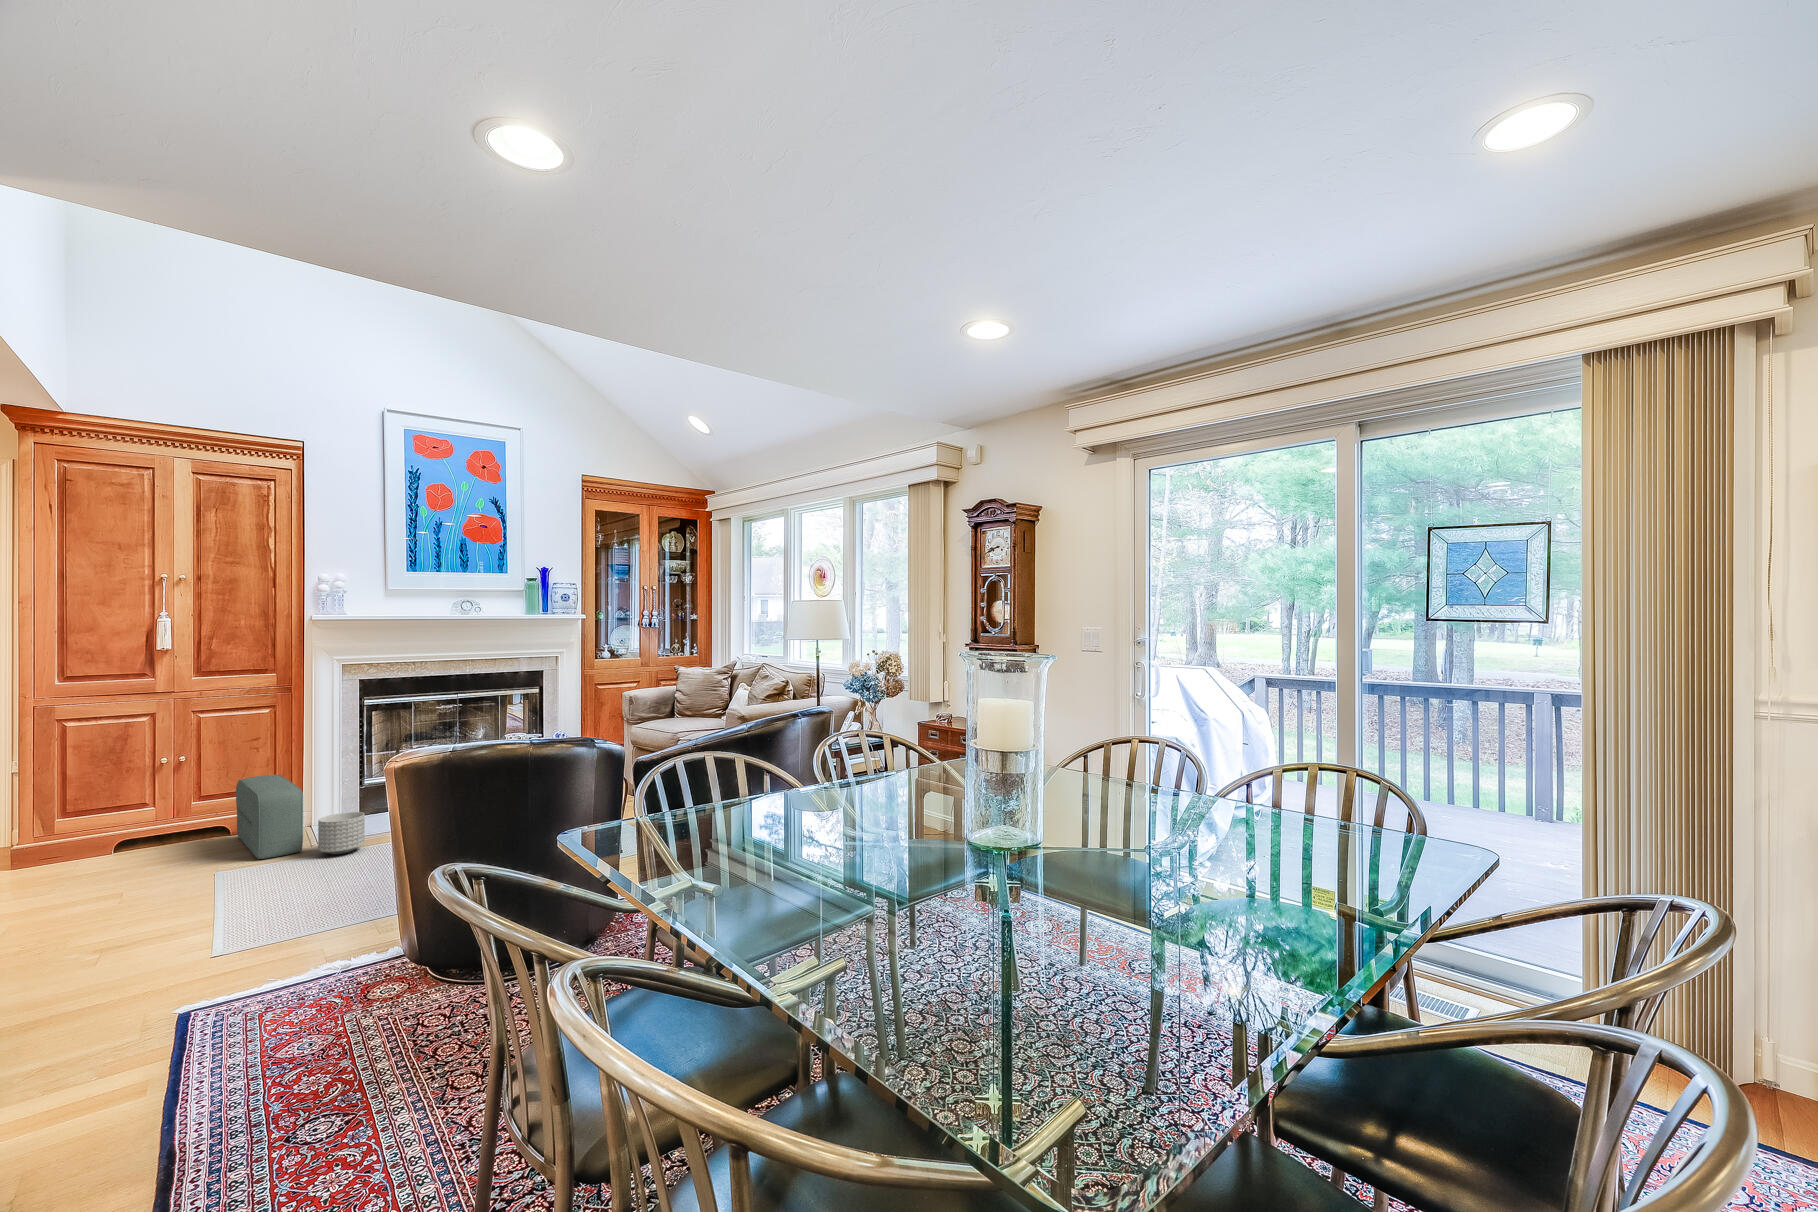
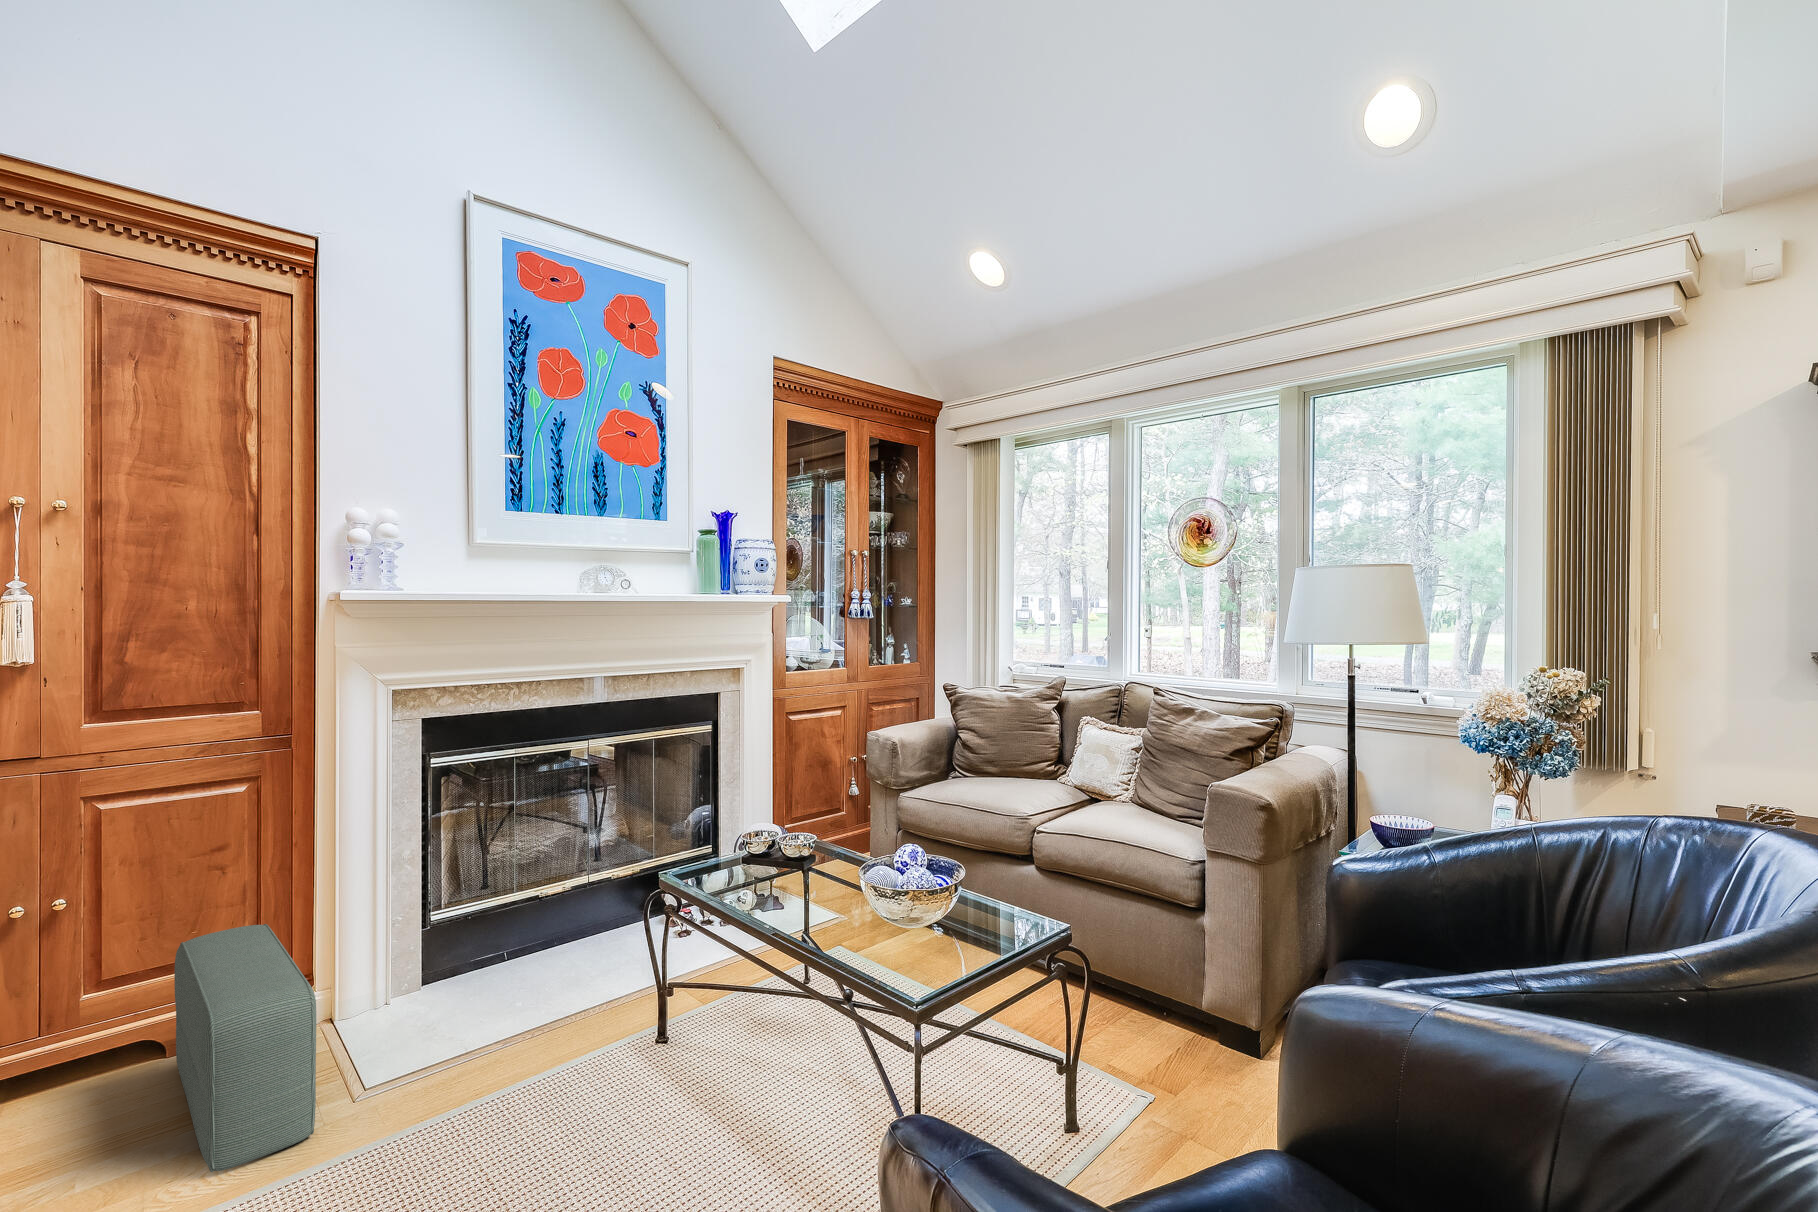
planter: present [318,812,365,855] -> none [351,1035,454,1155]

